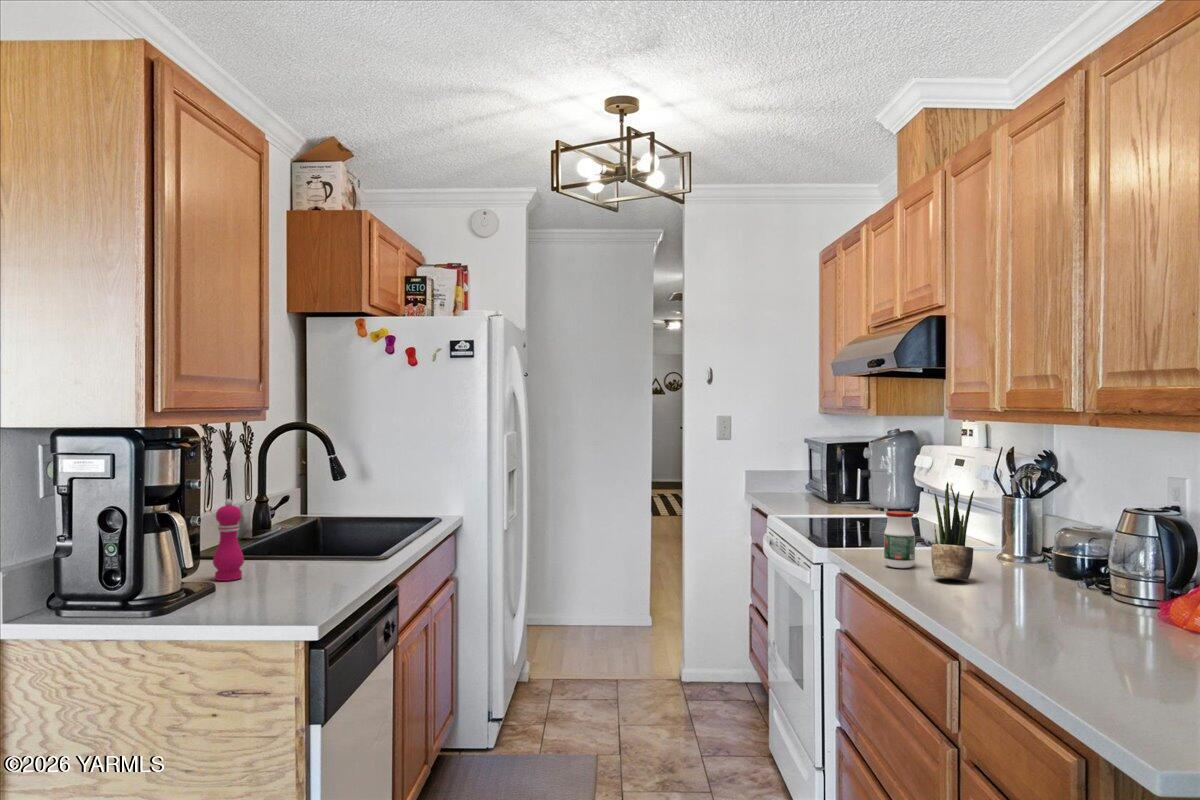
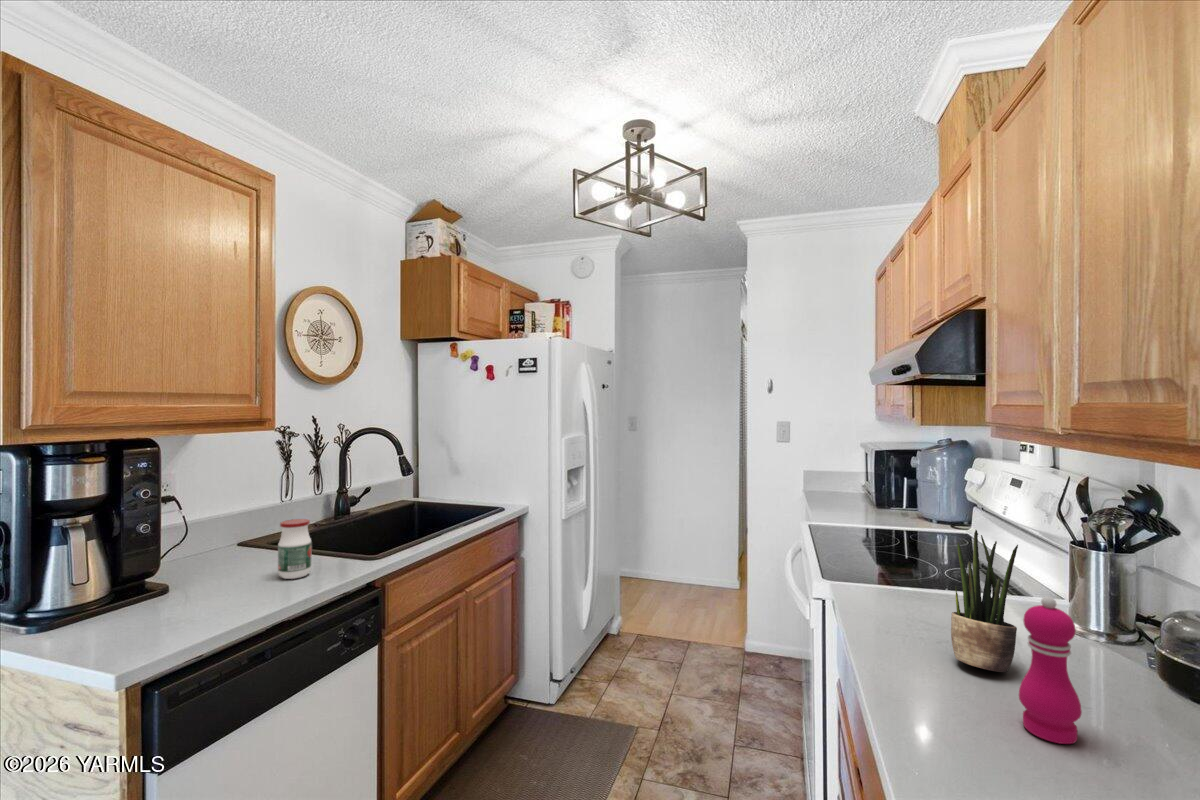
pepper mill: present [213,499,244,581] -> present [1019,596,1082,744]
jar: present [884,511,915,568] -> present [278,519,312,579]

